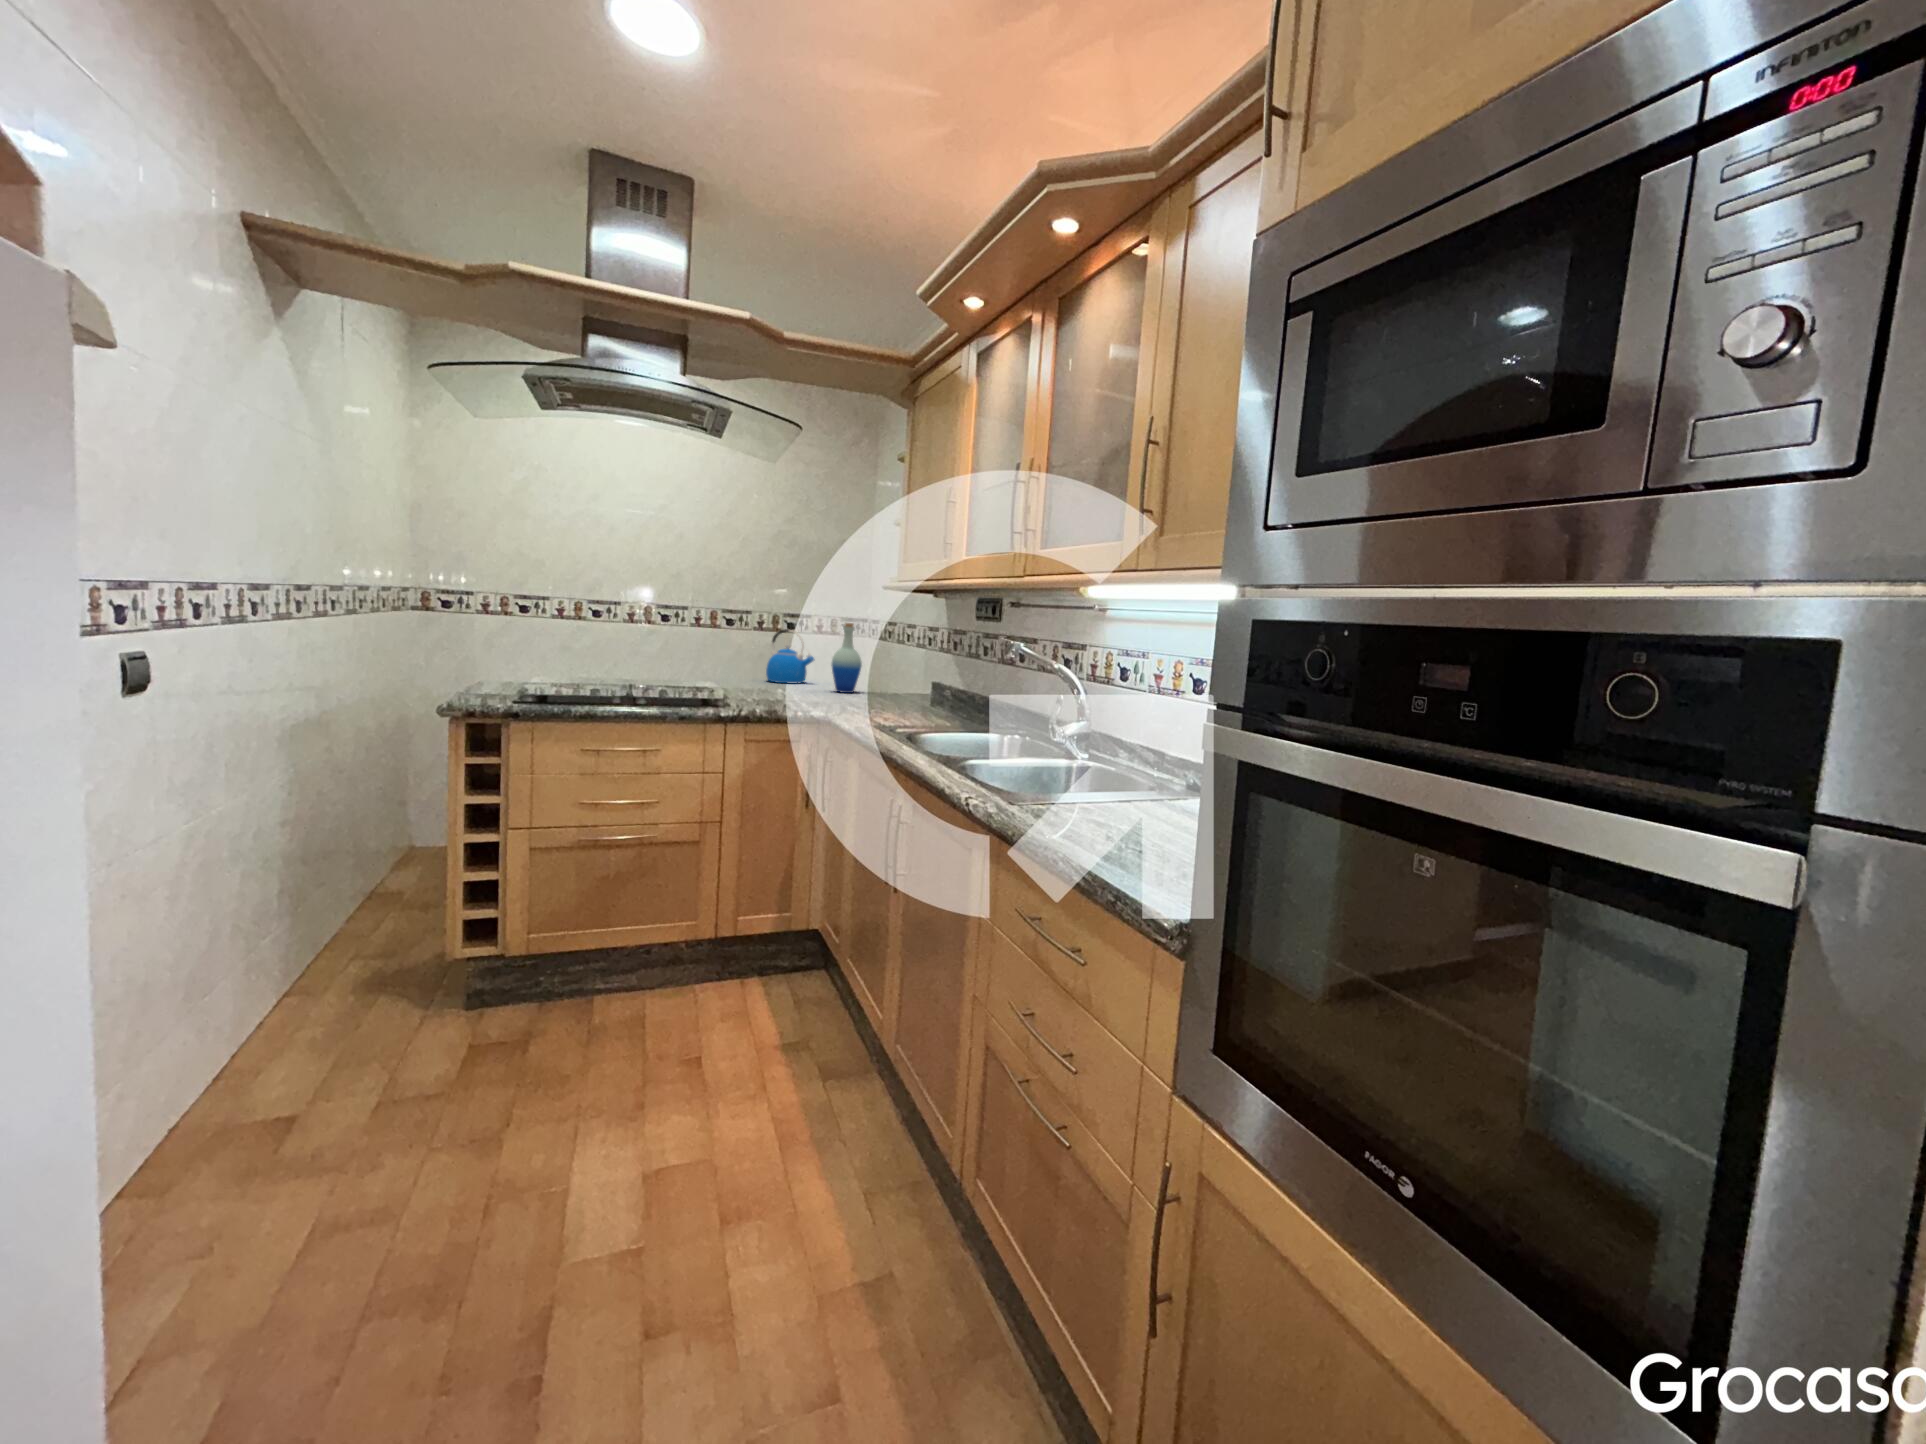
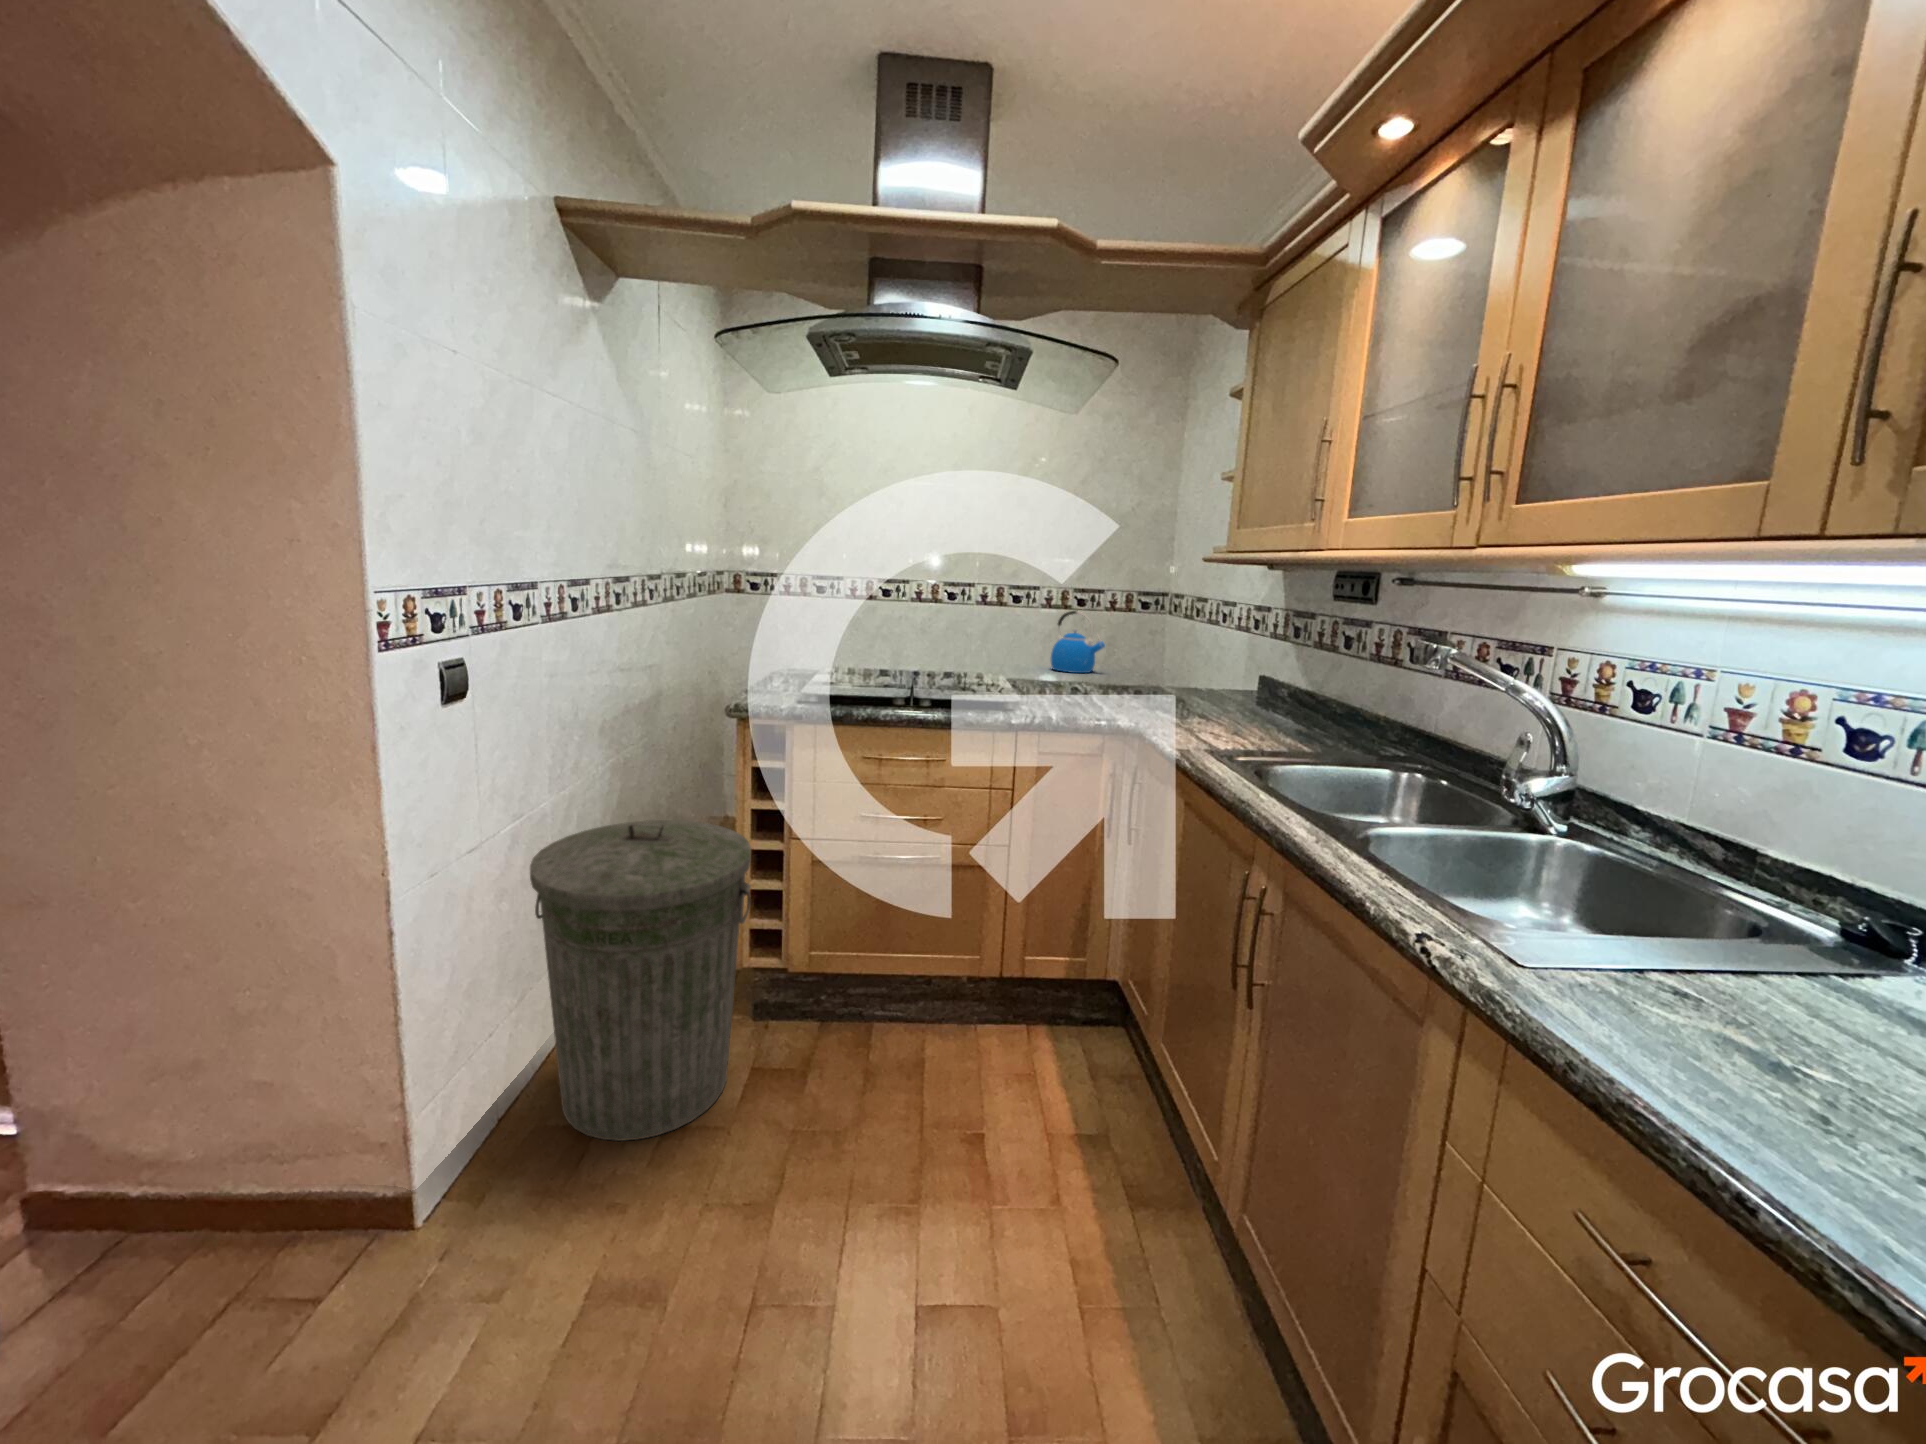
bottle: present [831,623,862,693] -> none [1128,604,1164,688]
trash can: none [214,813,470,1123] -> present [530,820,751,1141]

